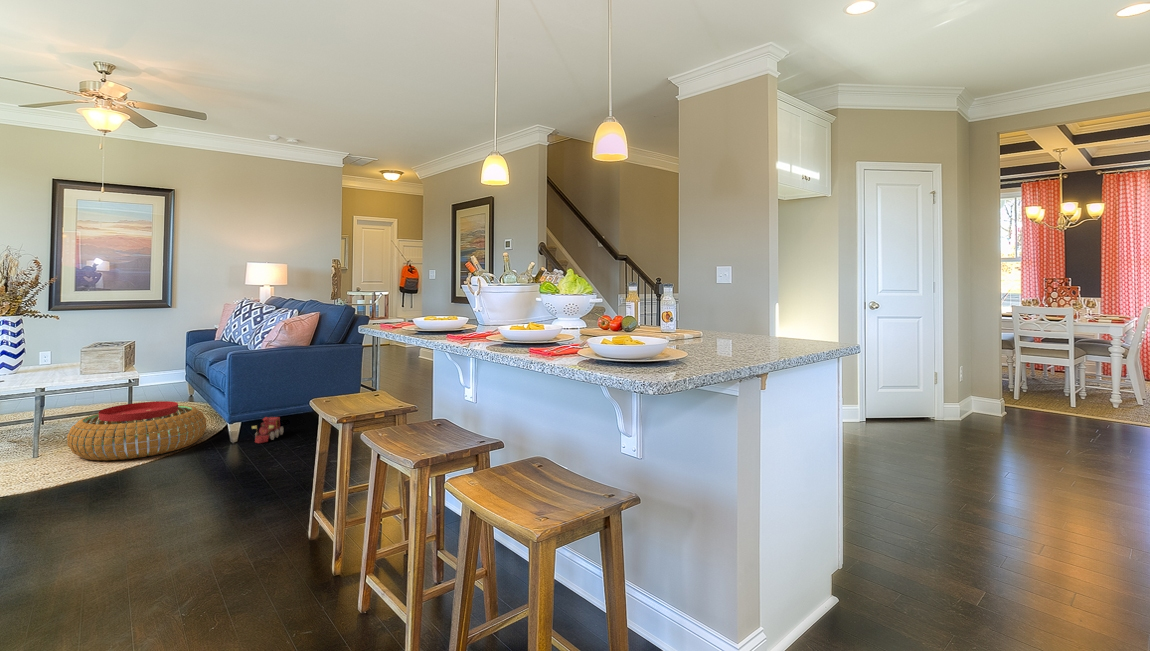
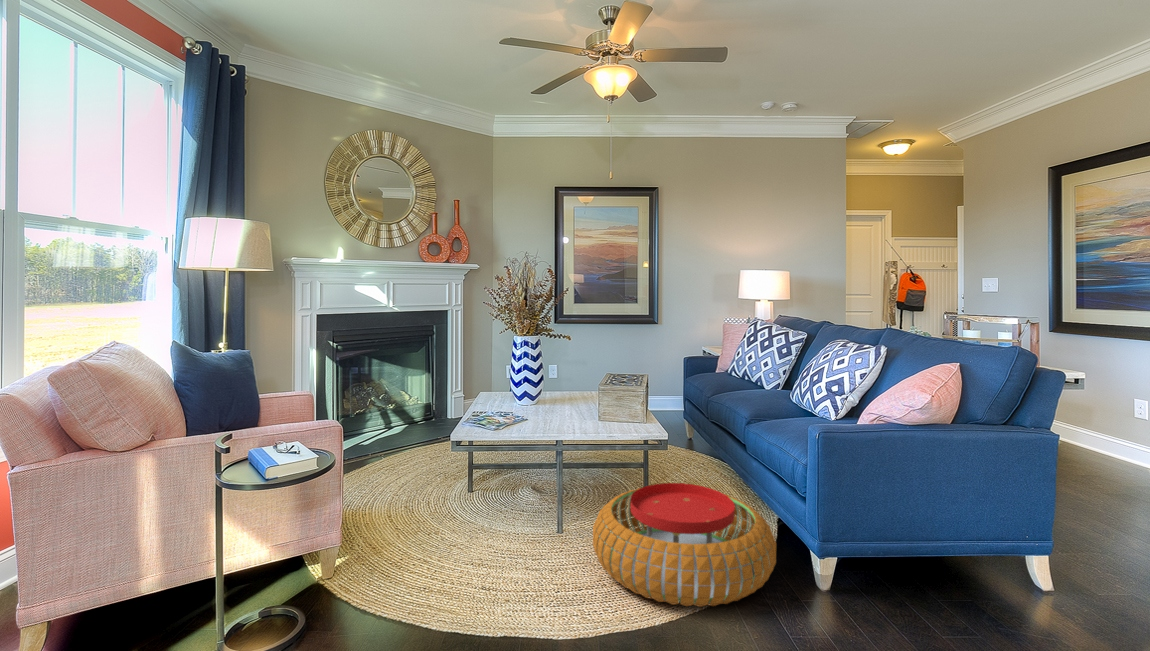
toy train: present [252,417,283,443] -> none [864,551,913,619]

